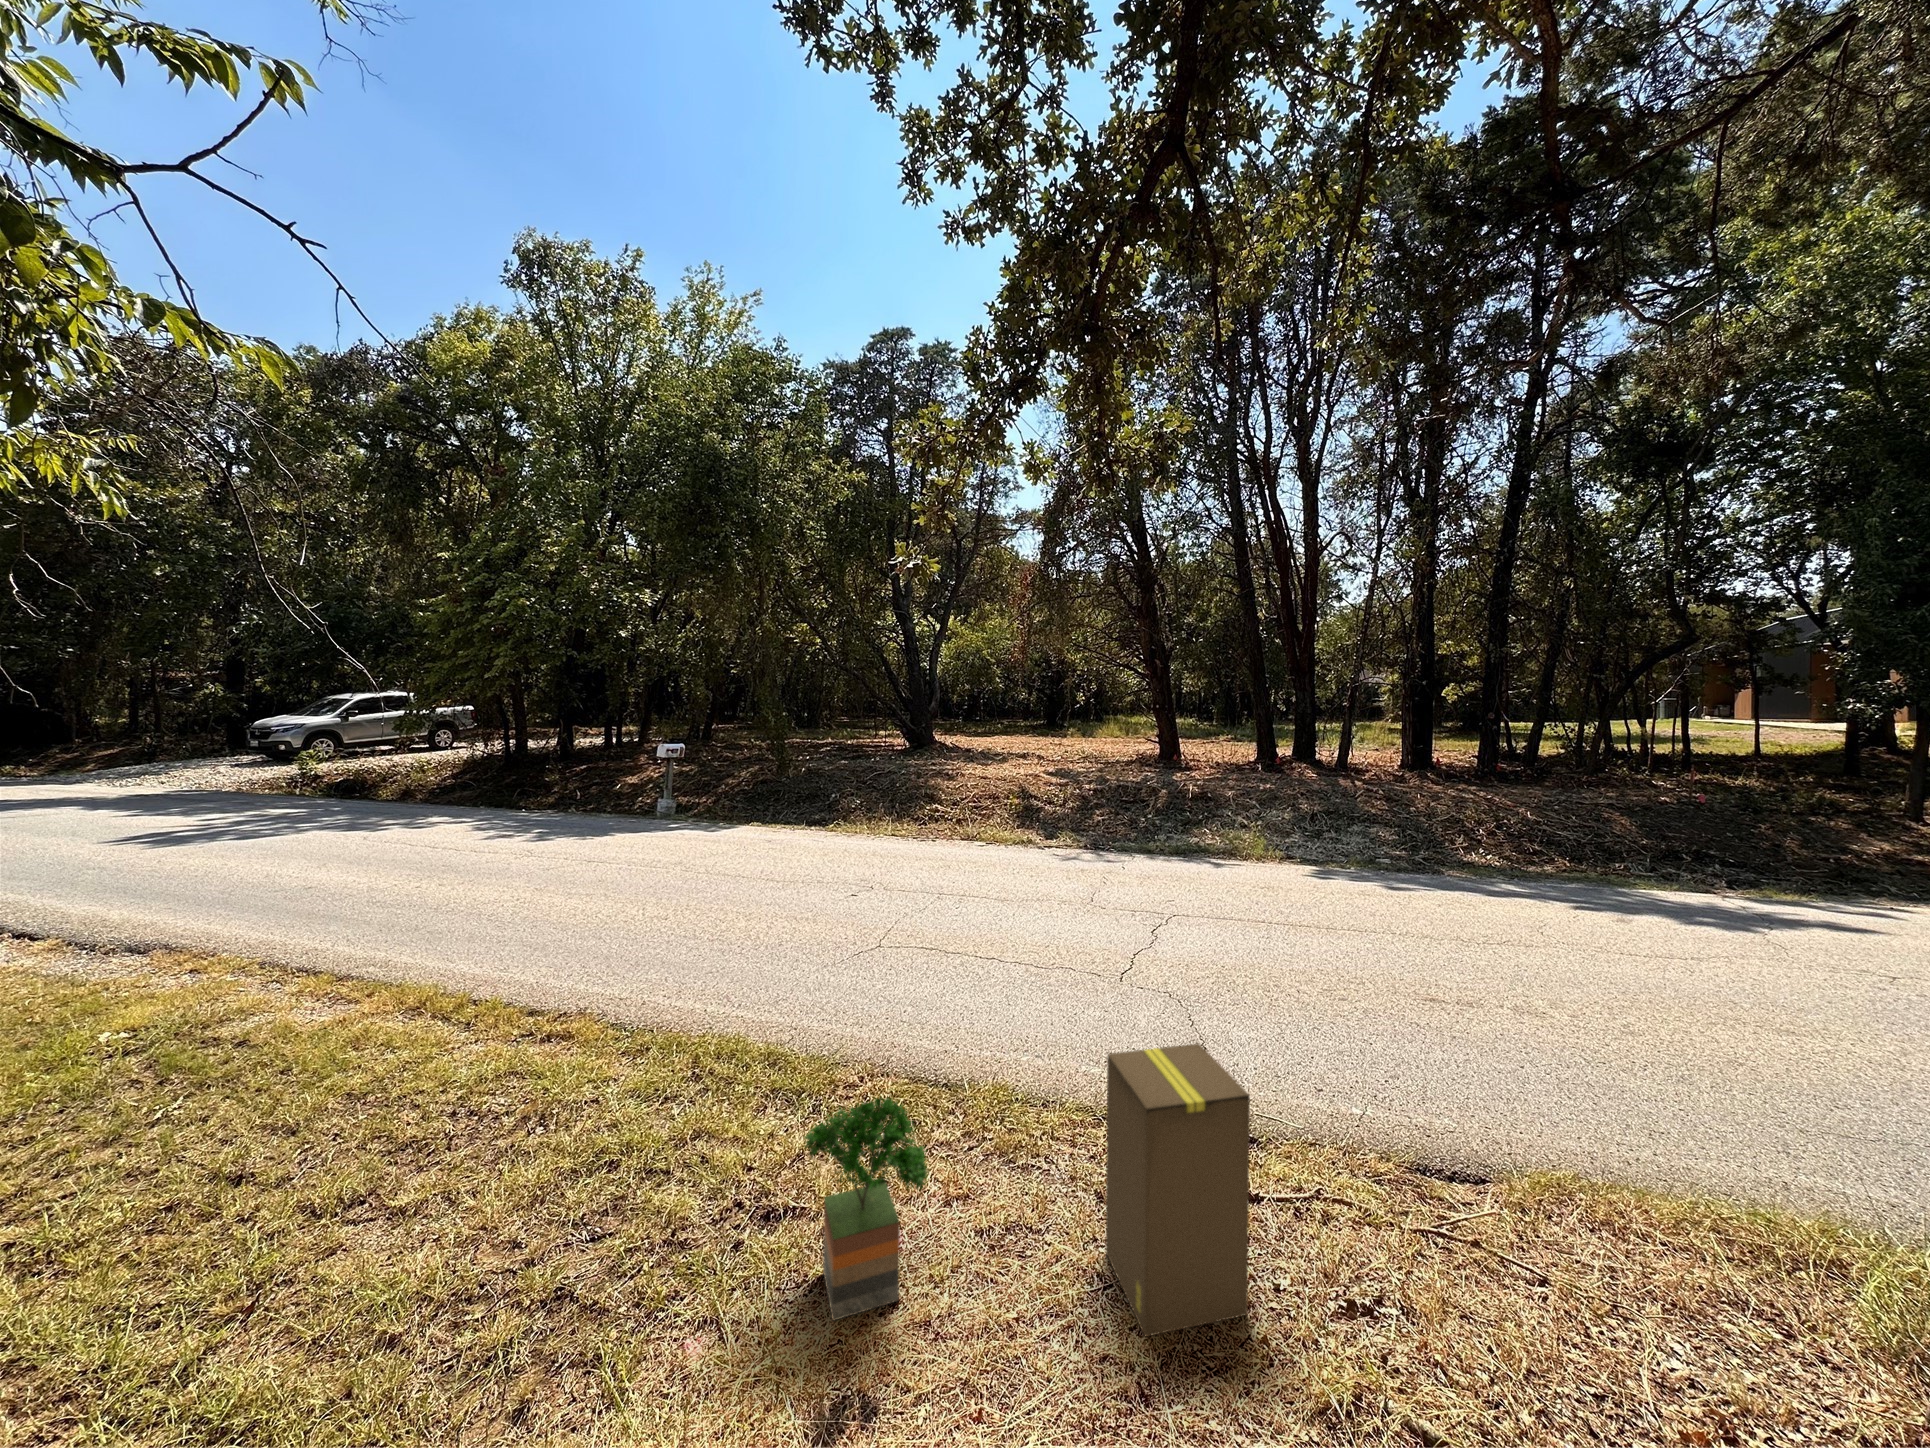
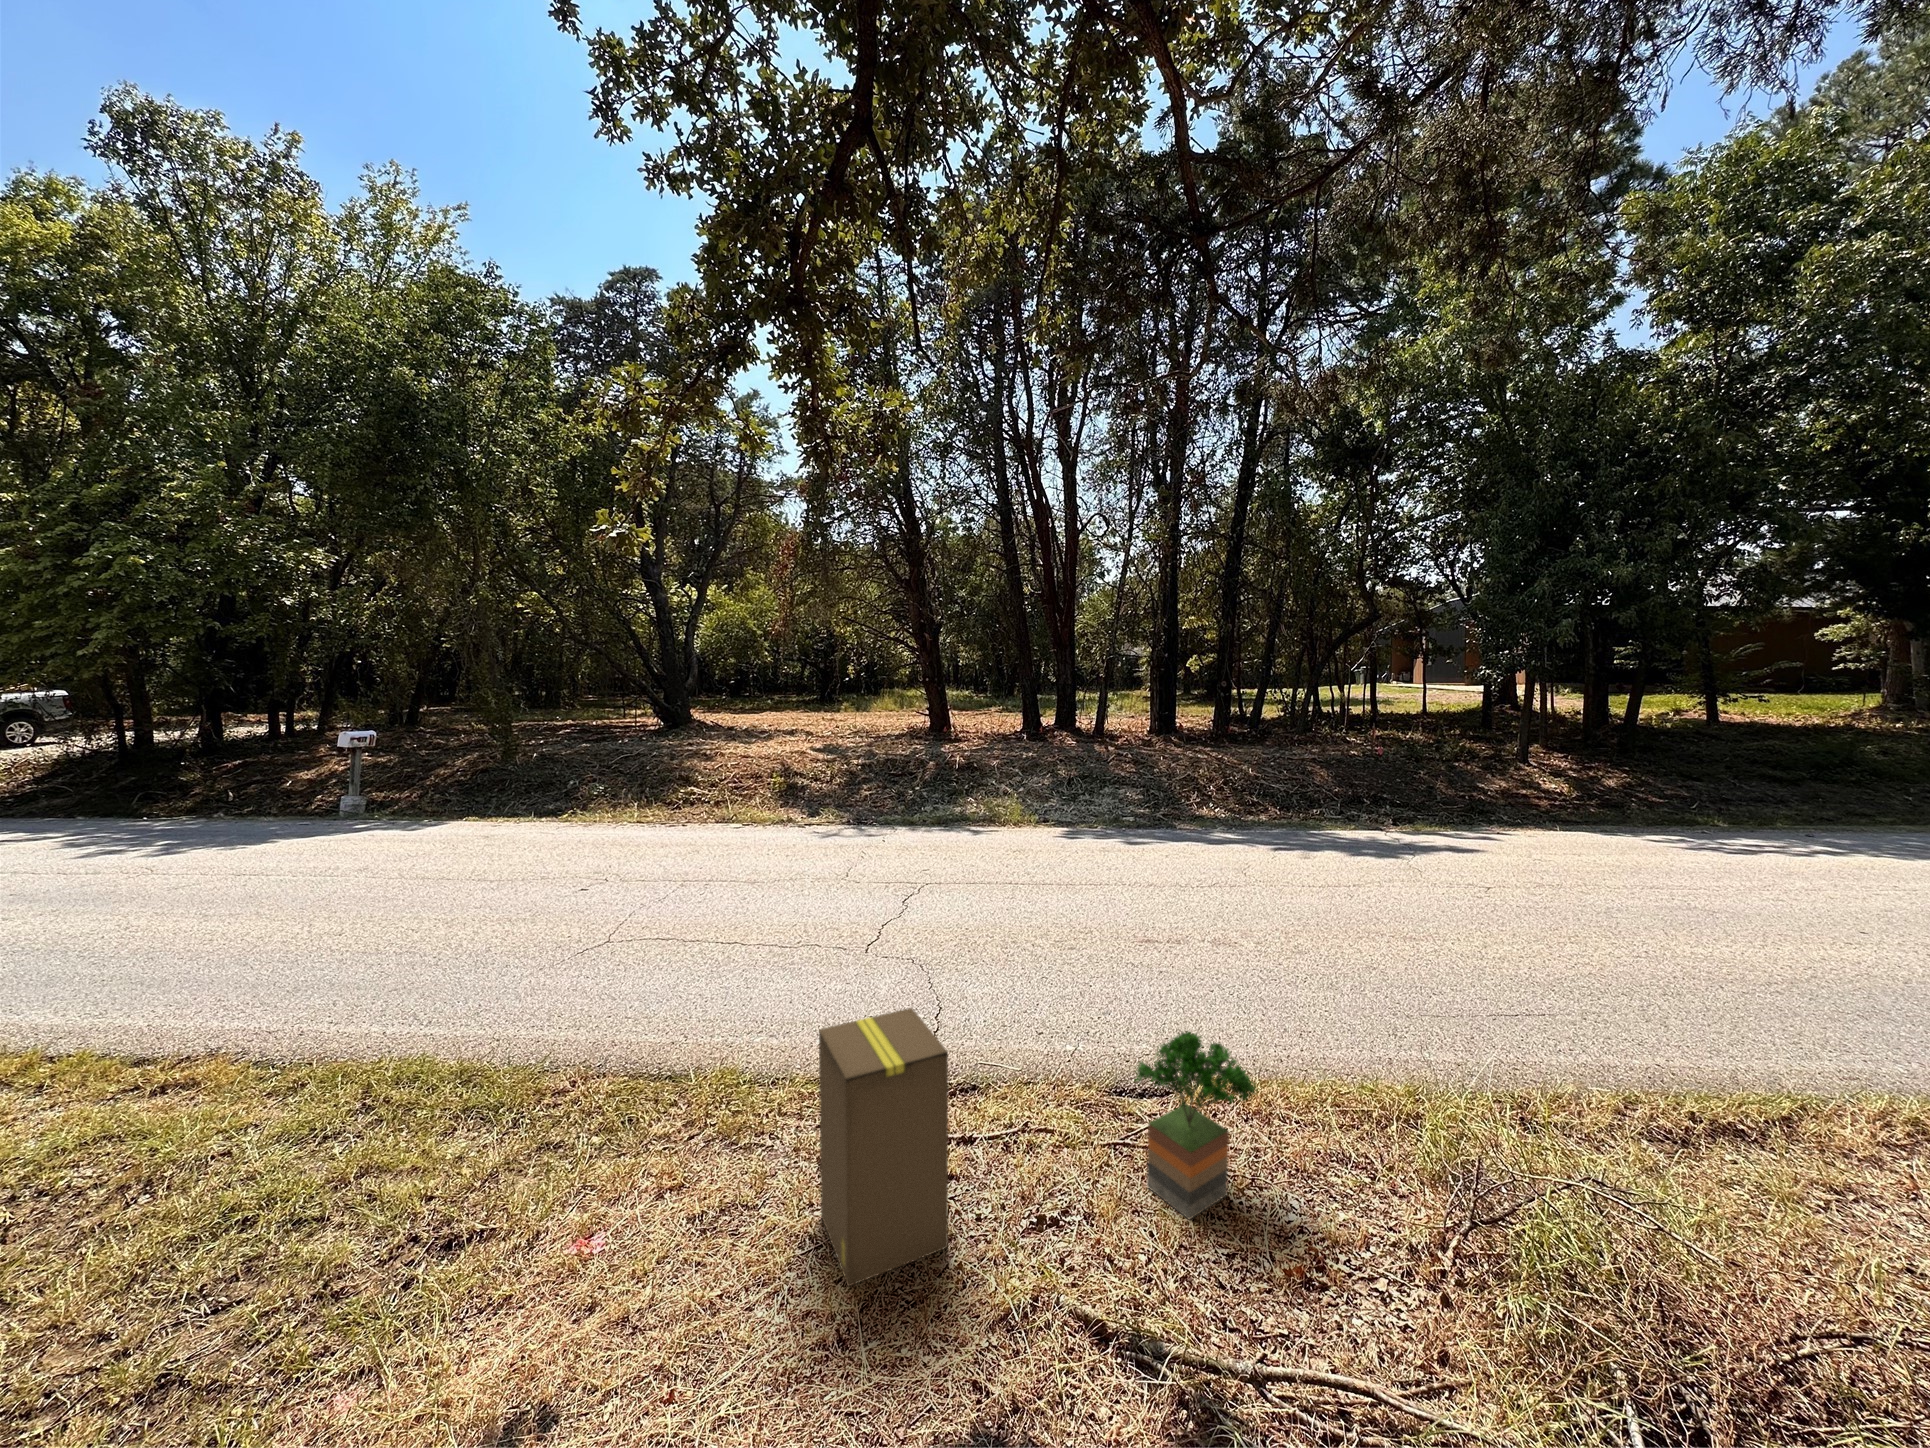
potted tree: present [805,1097,928,1321] -> present [1136,1031,1256,1219]

